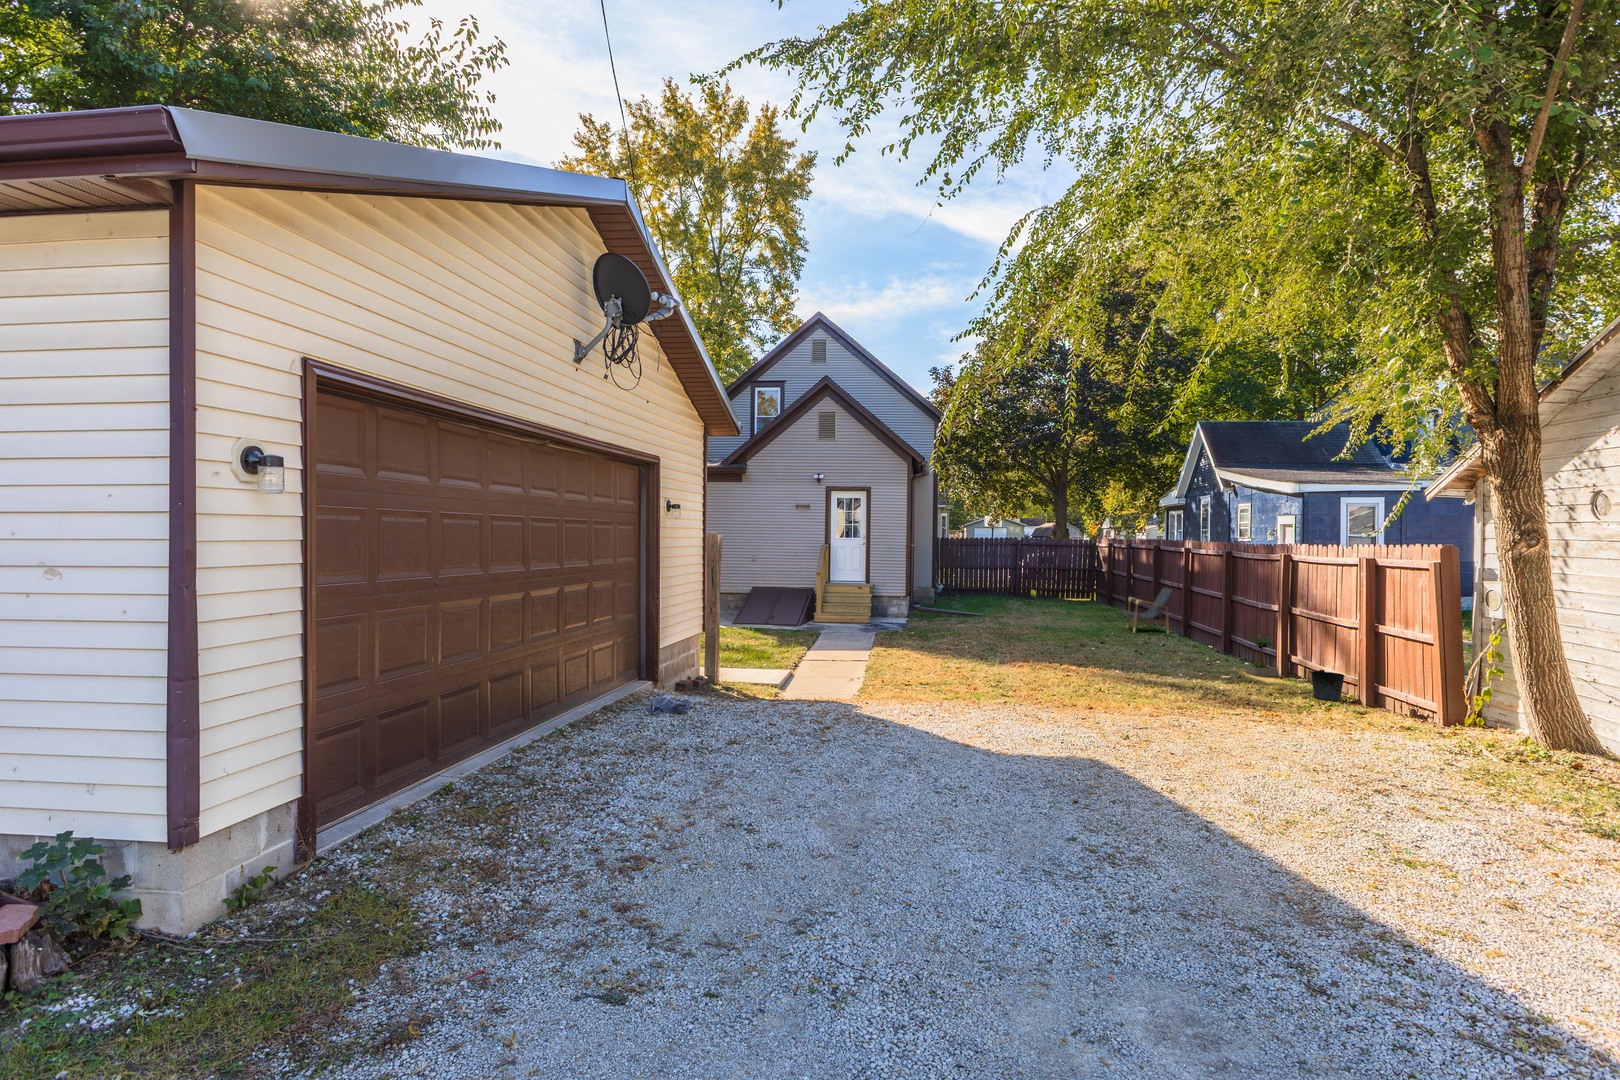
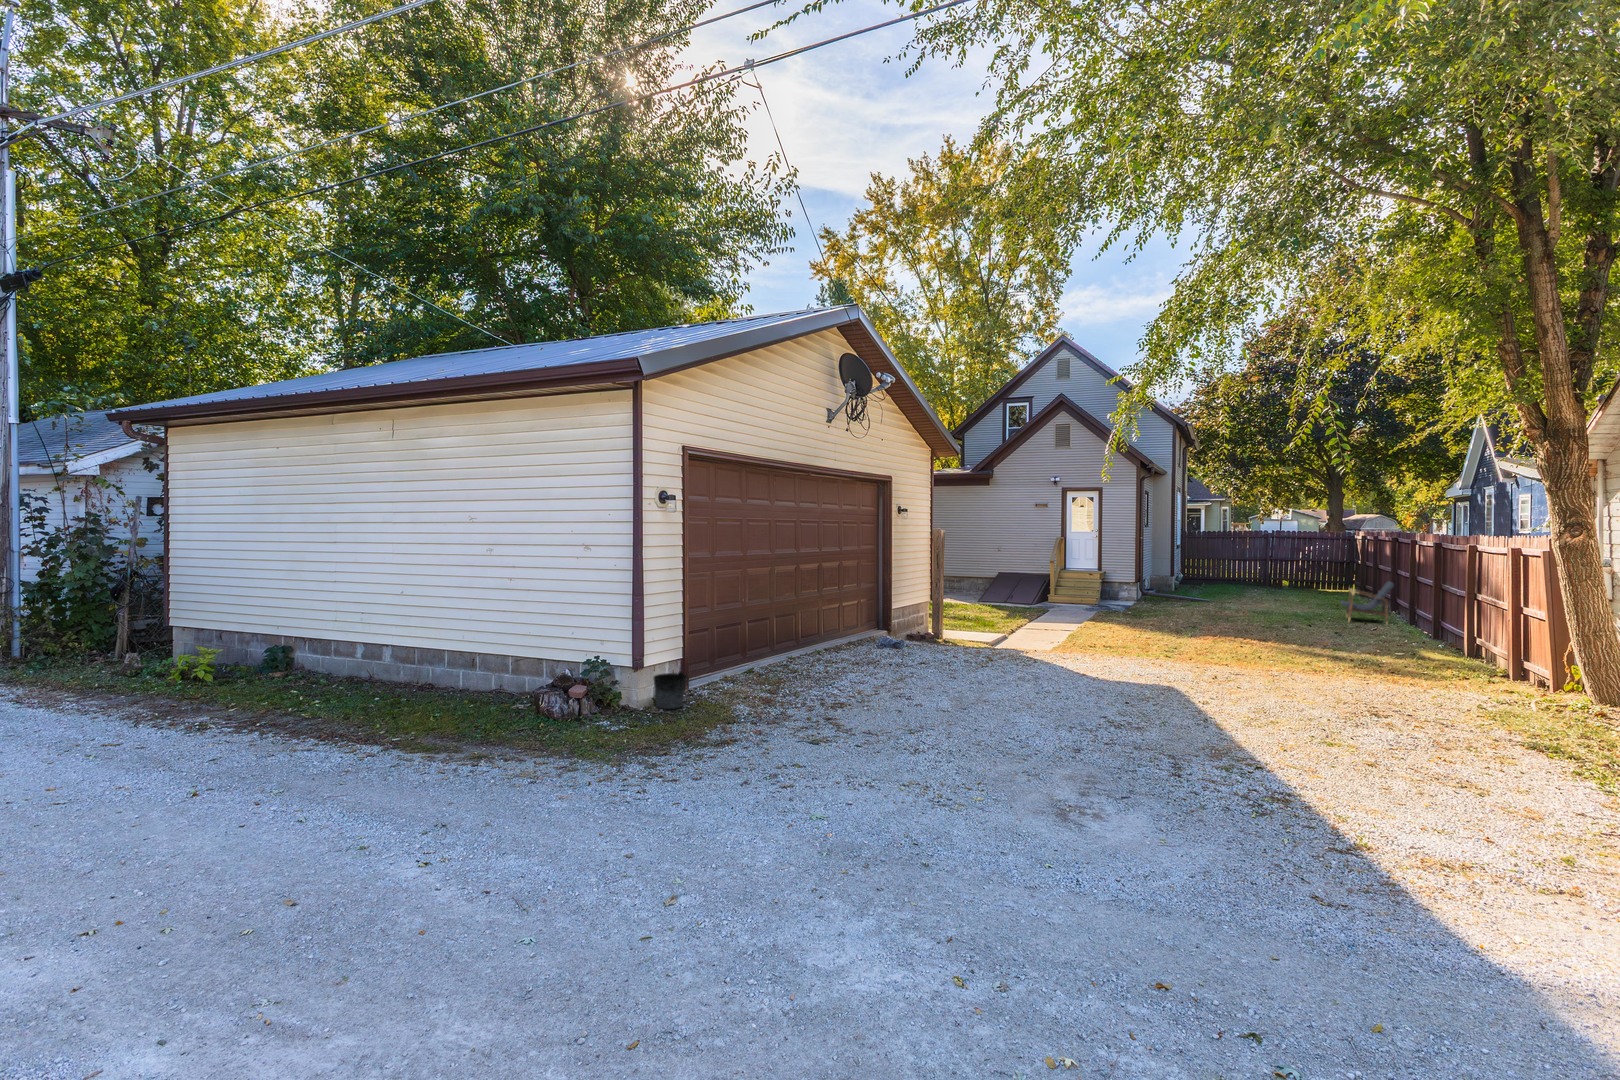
potted plant: present [1246,635,1277,677] -> none [1414,627,1452,667]
bucket: present [1309,669,1345,701] -> present [653,672,688,709]

